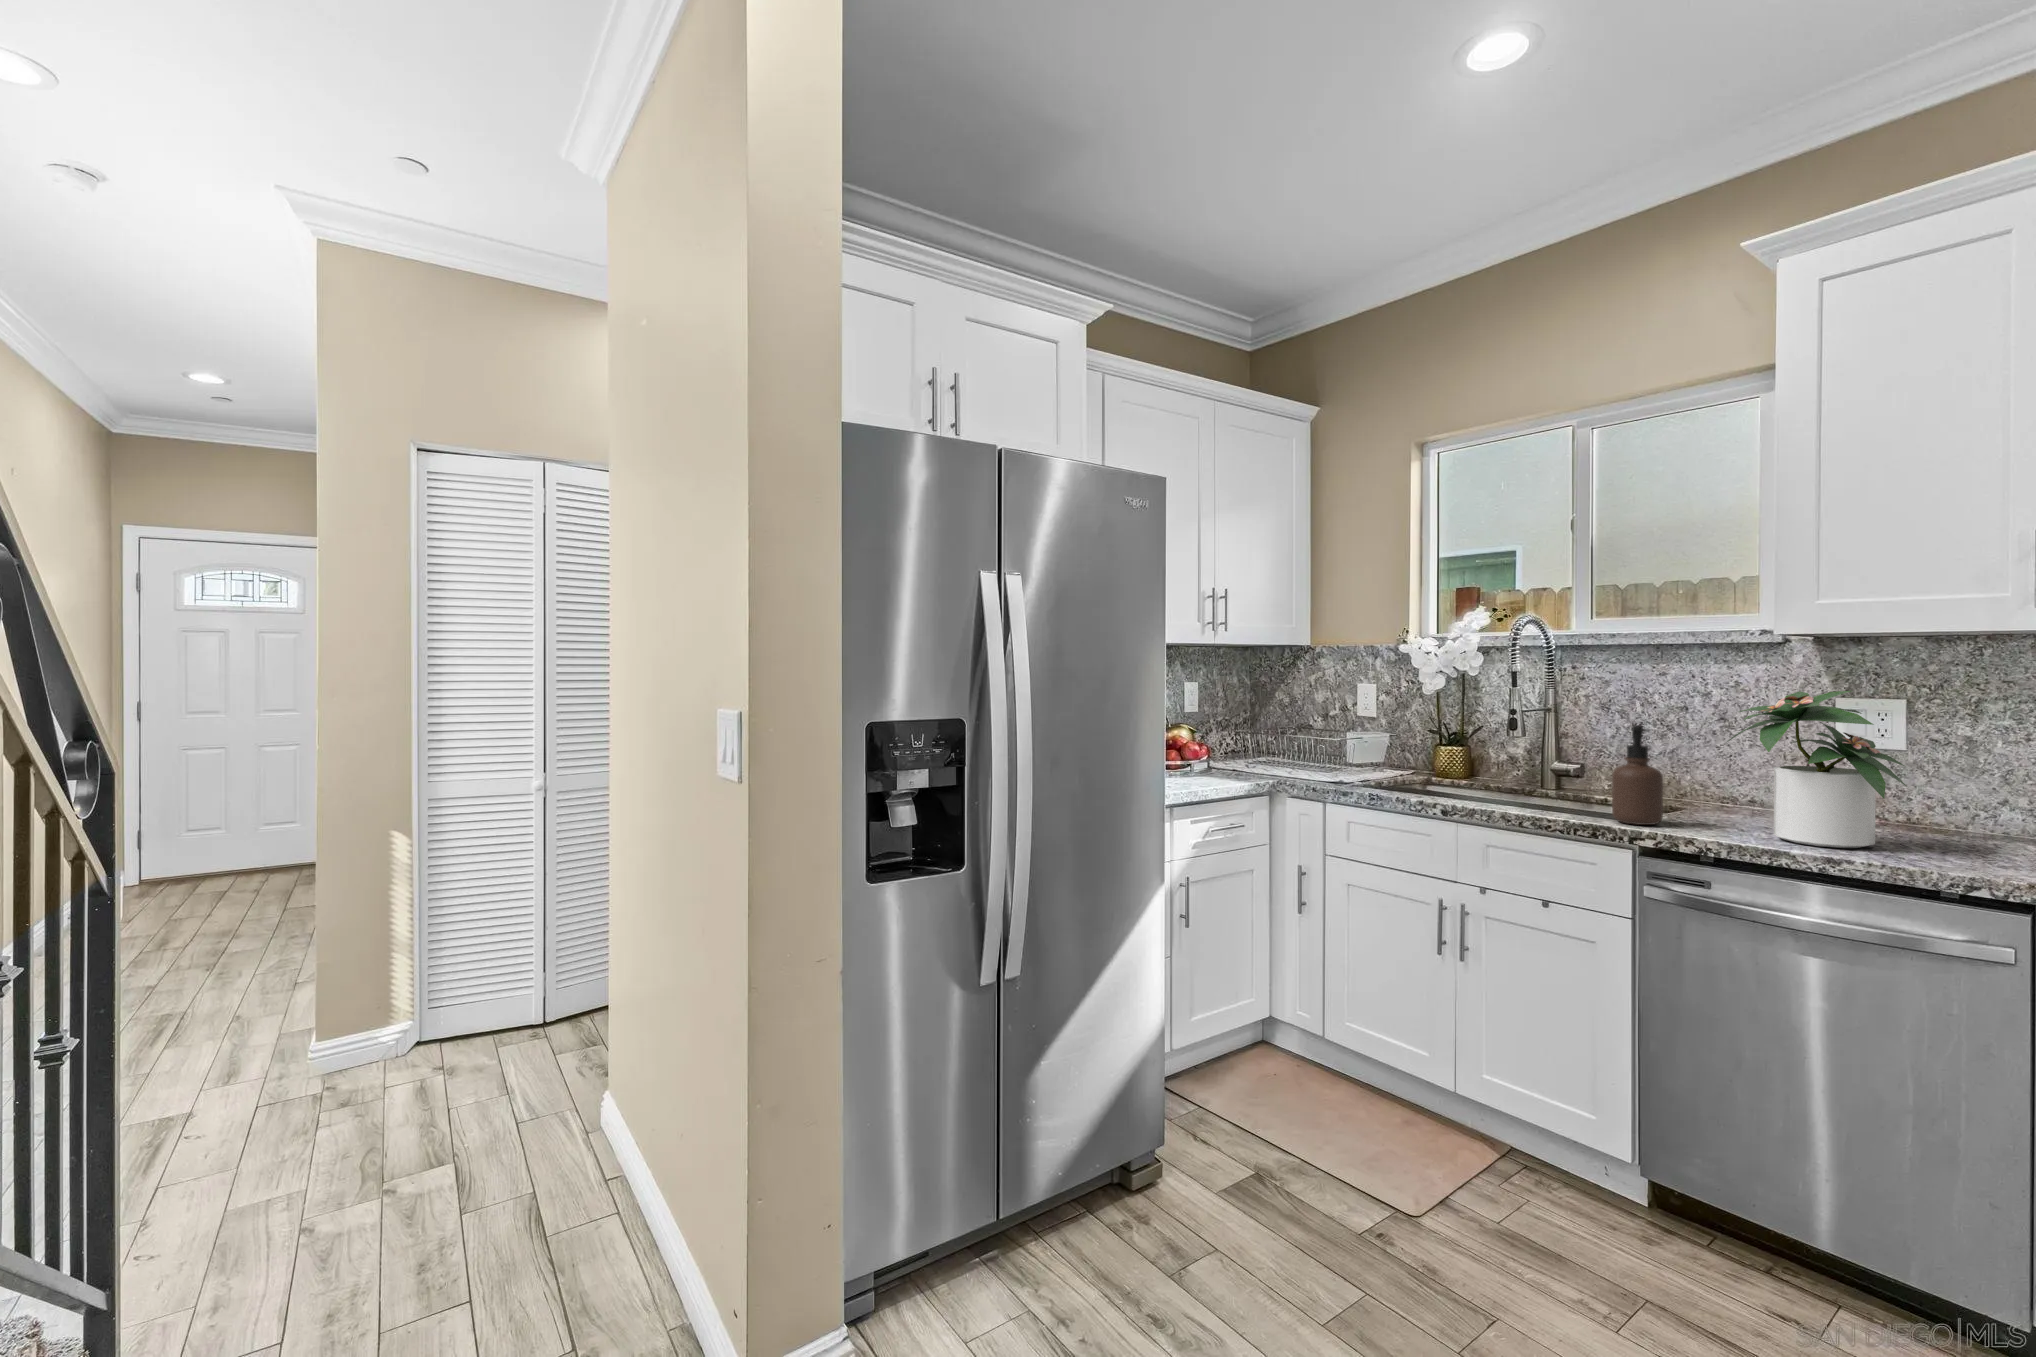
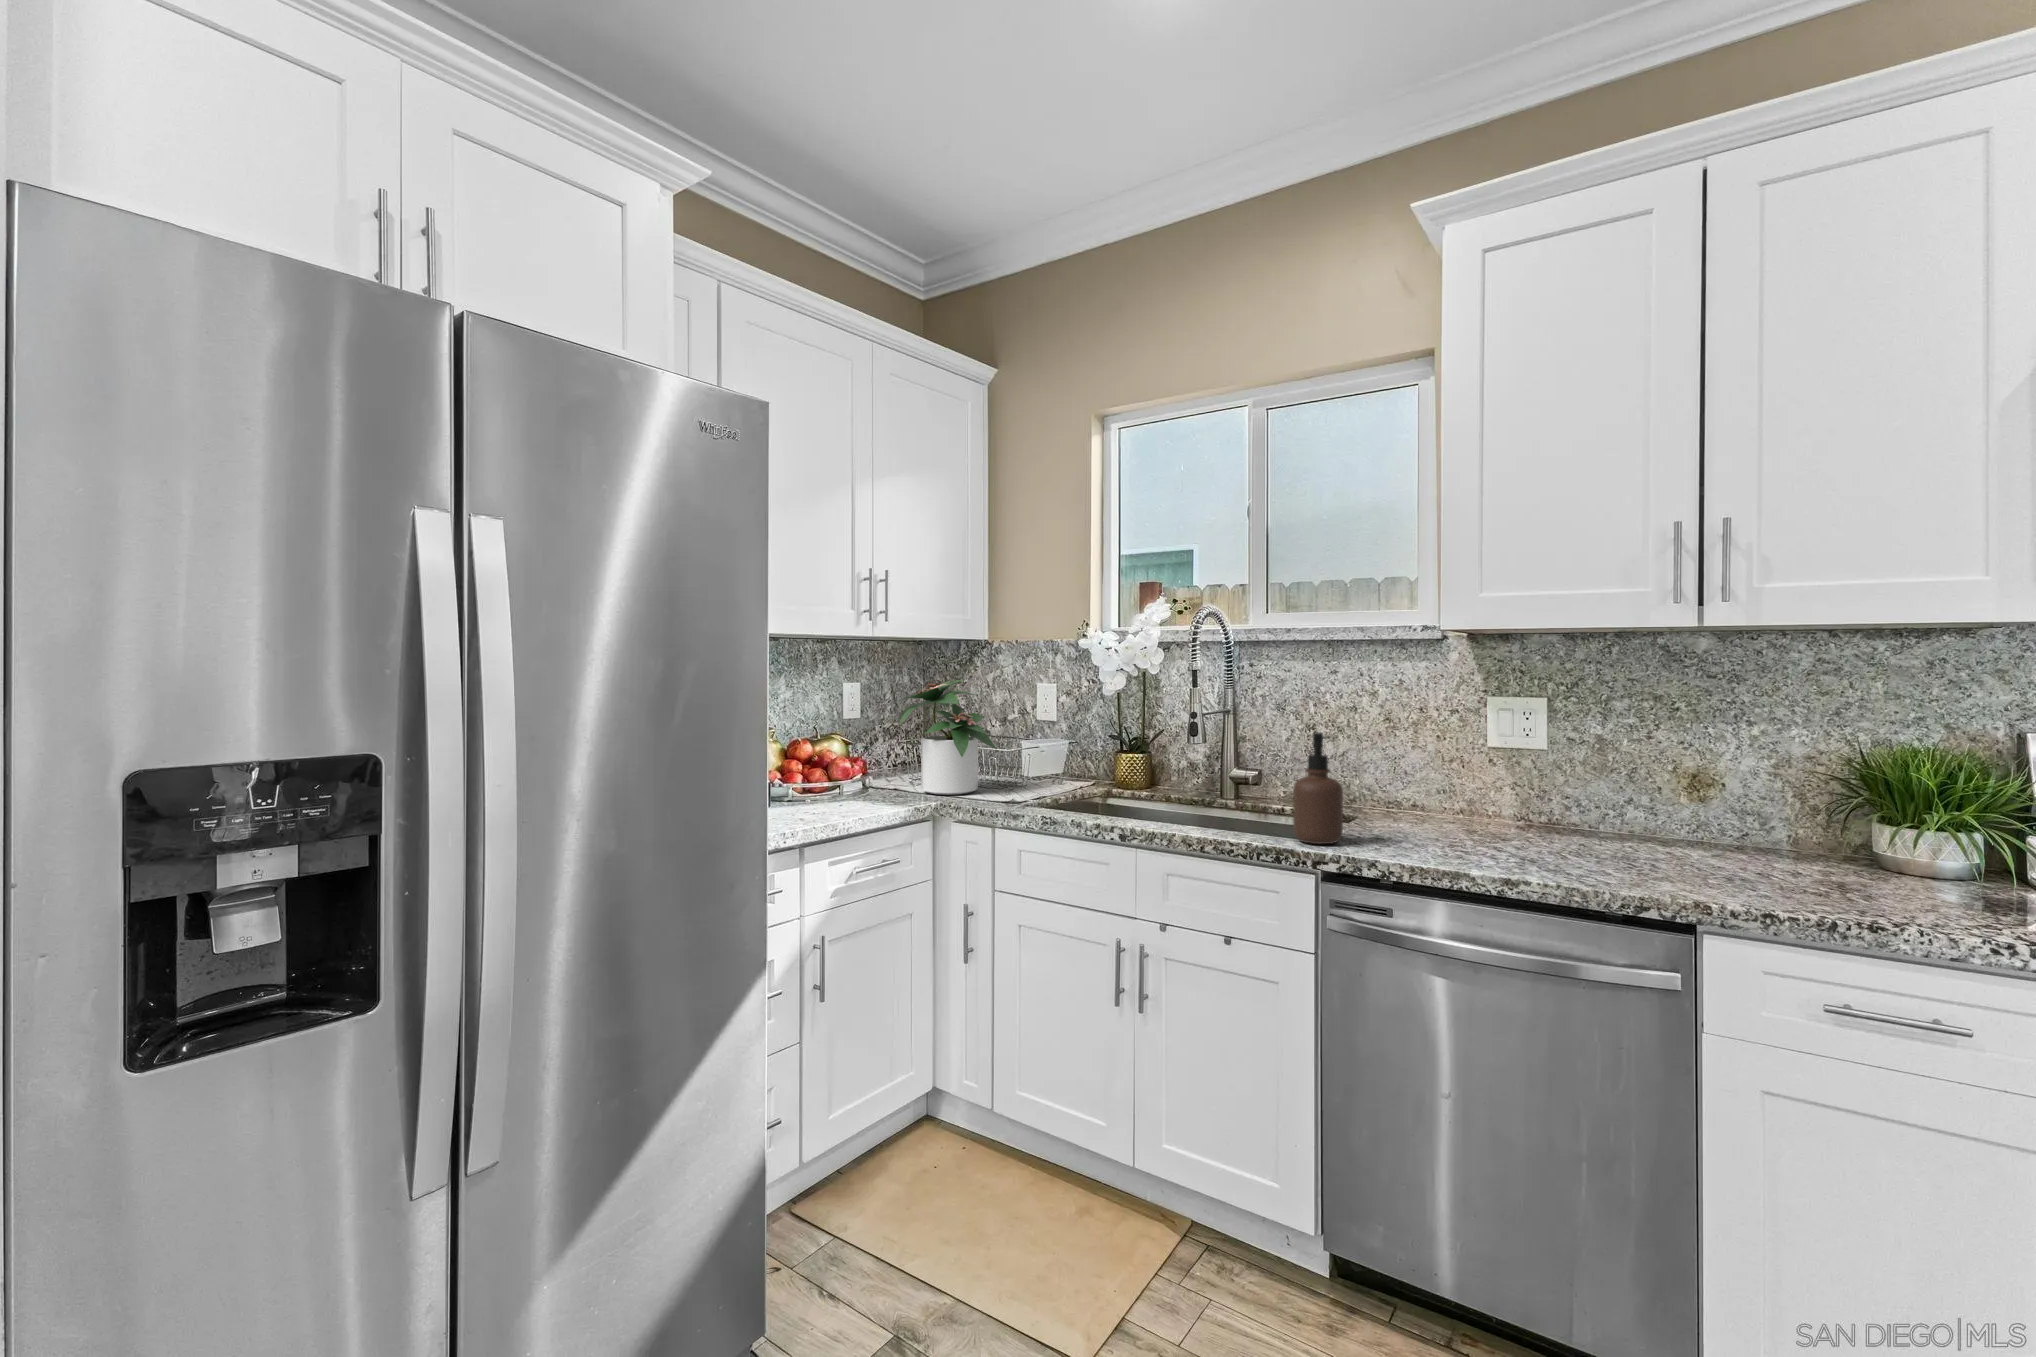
potted plant: present [1727,691,1906,848] -> present [898,680,997,795]

